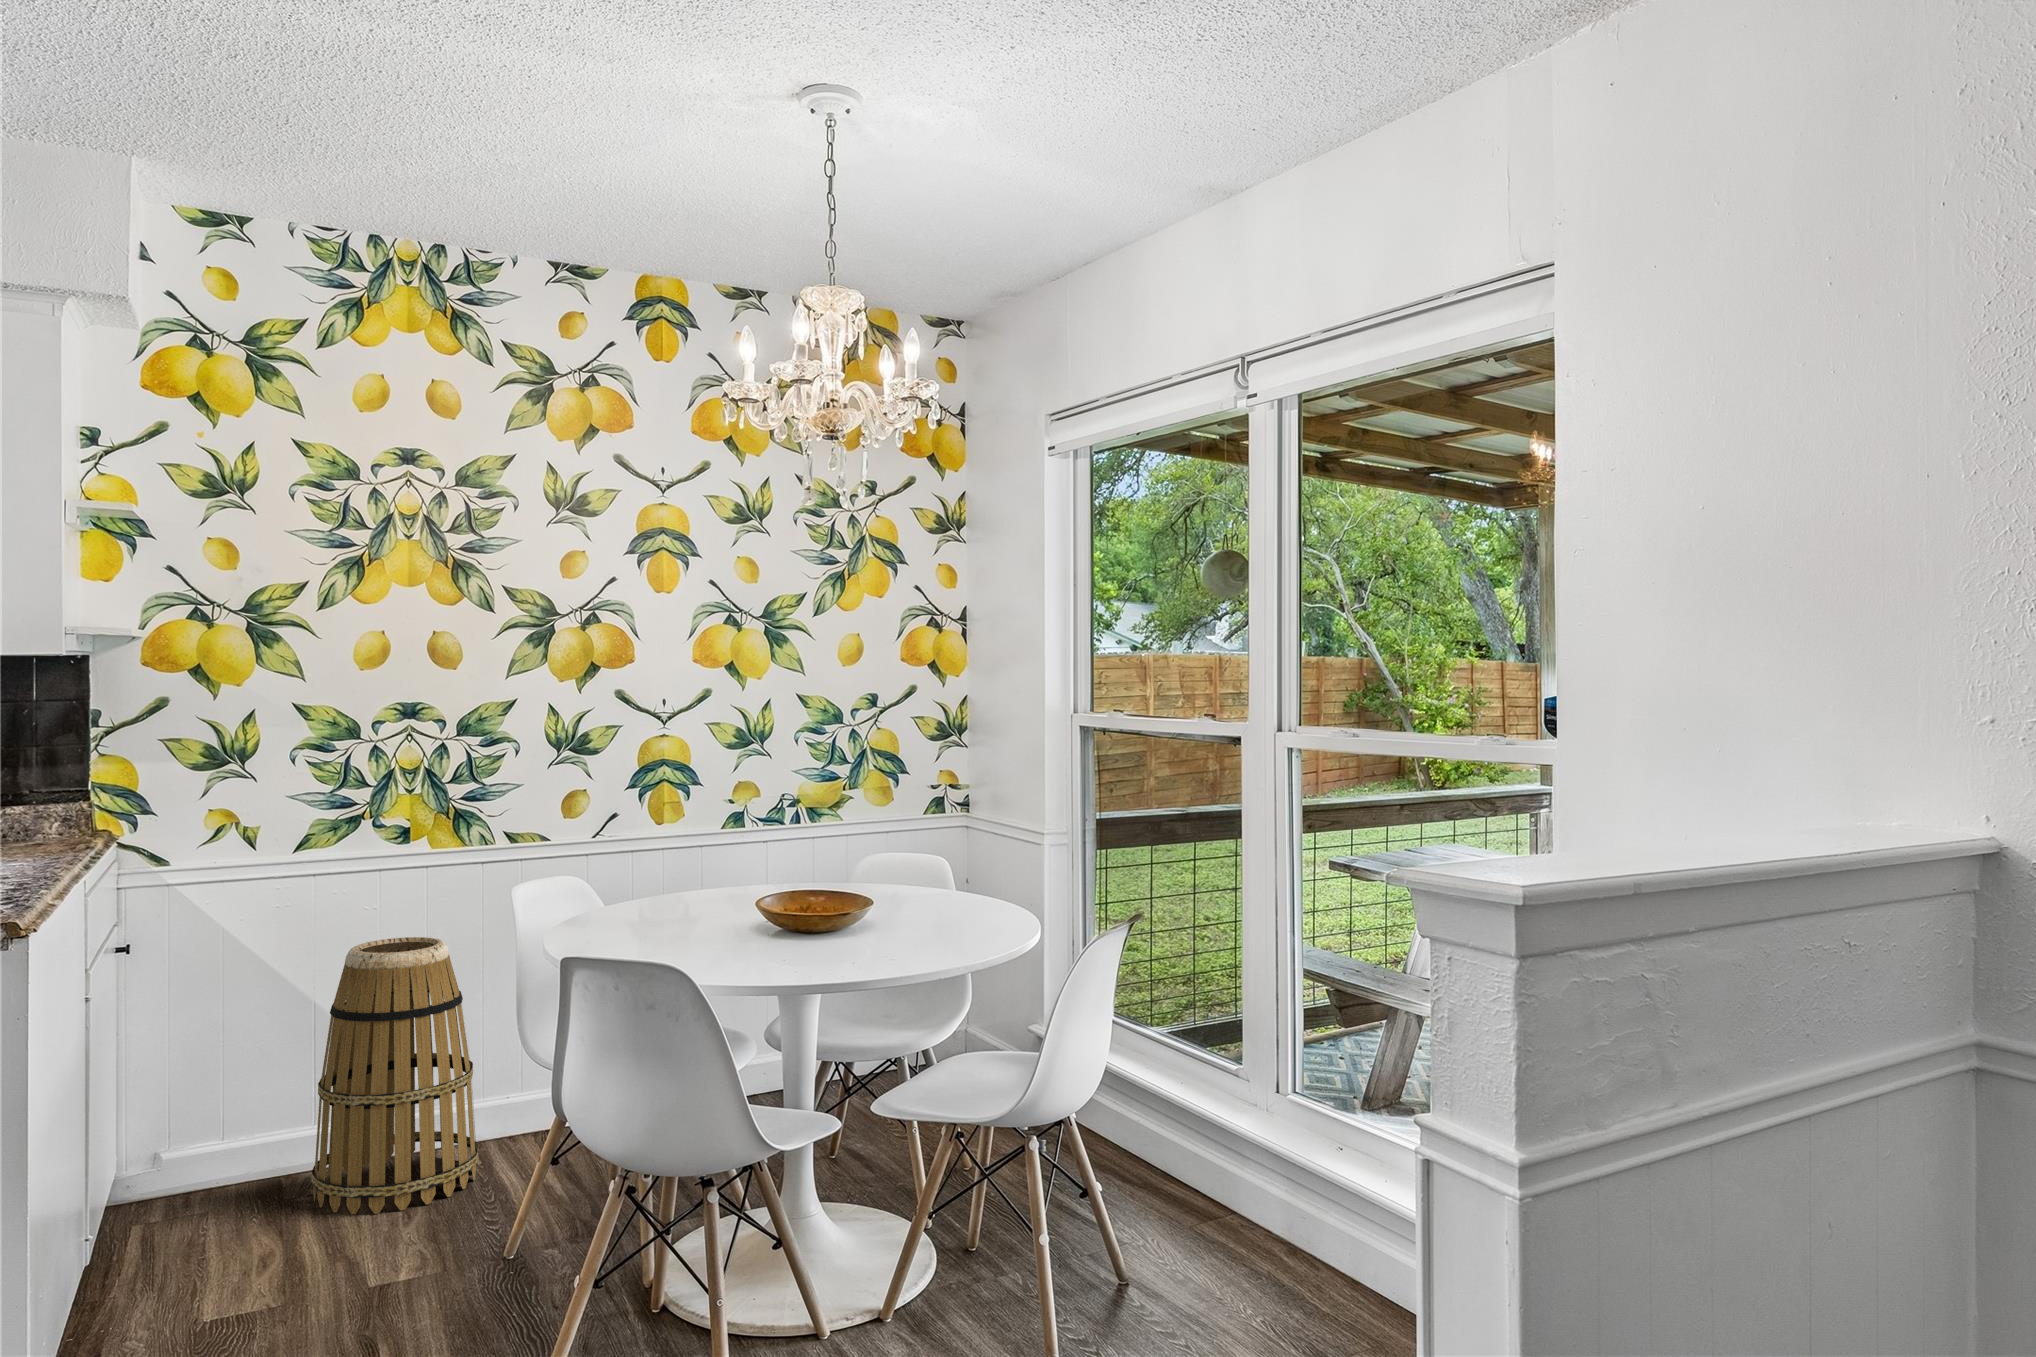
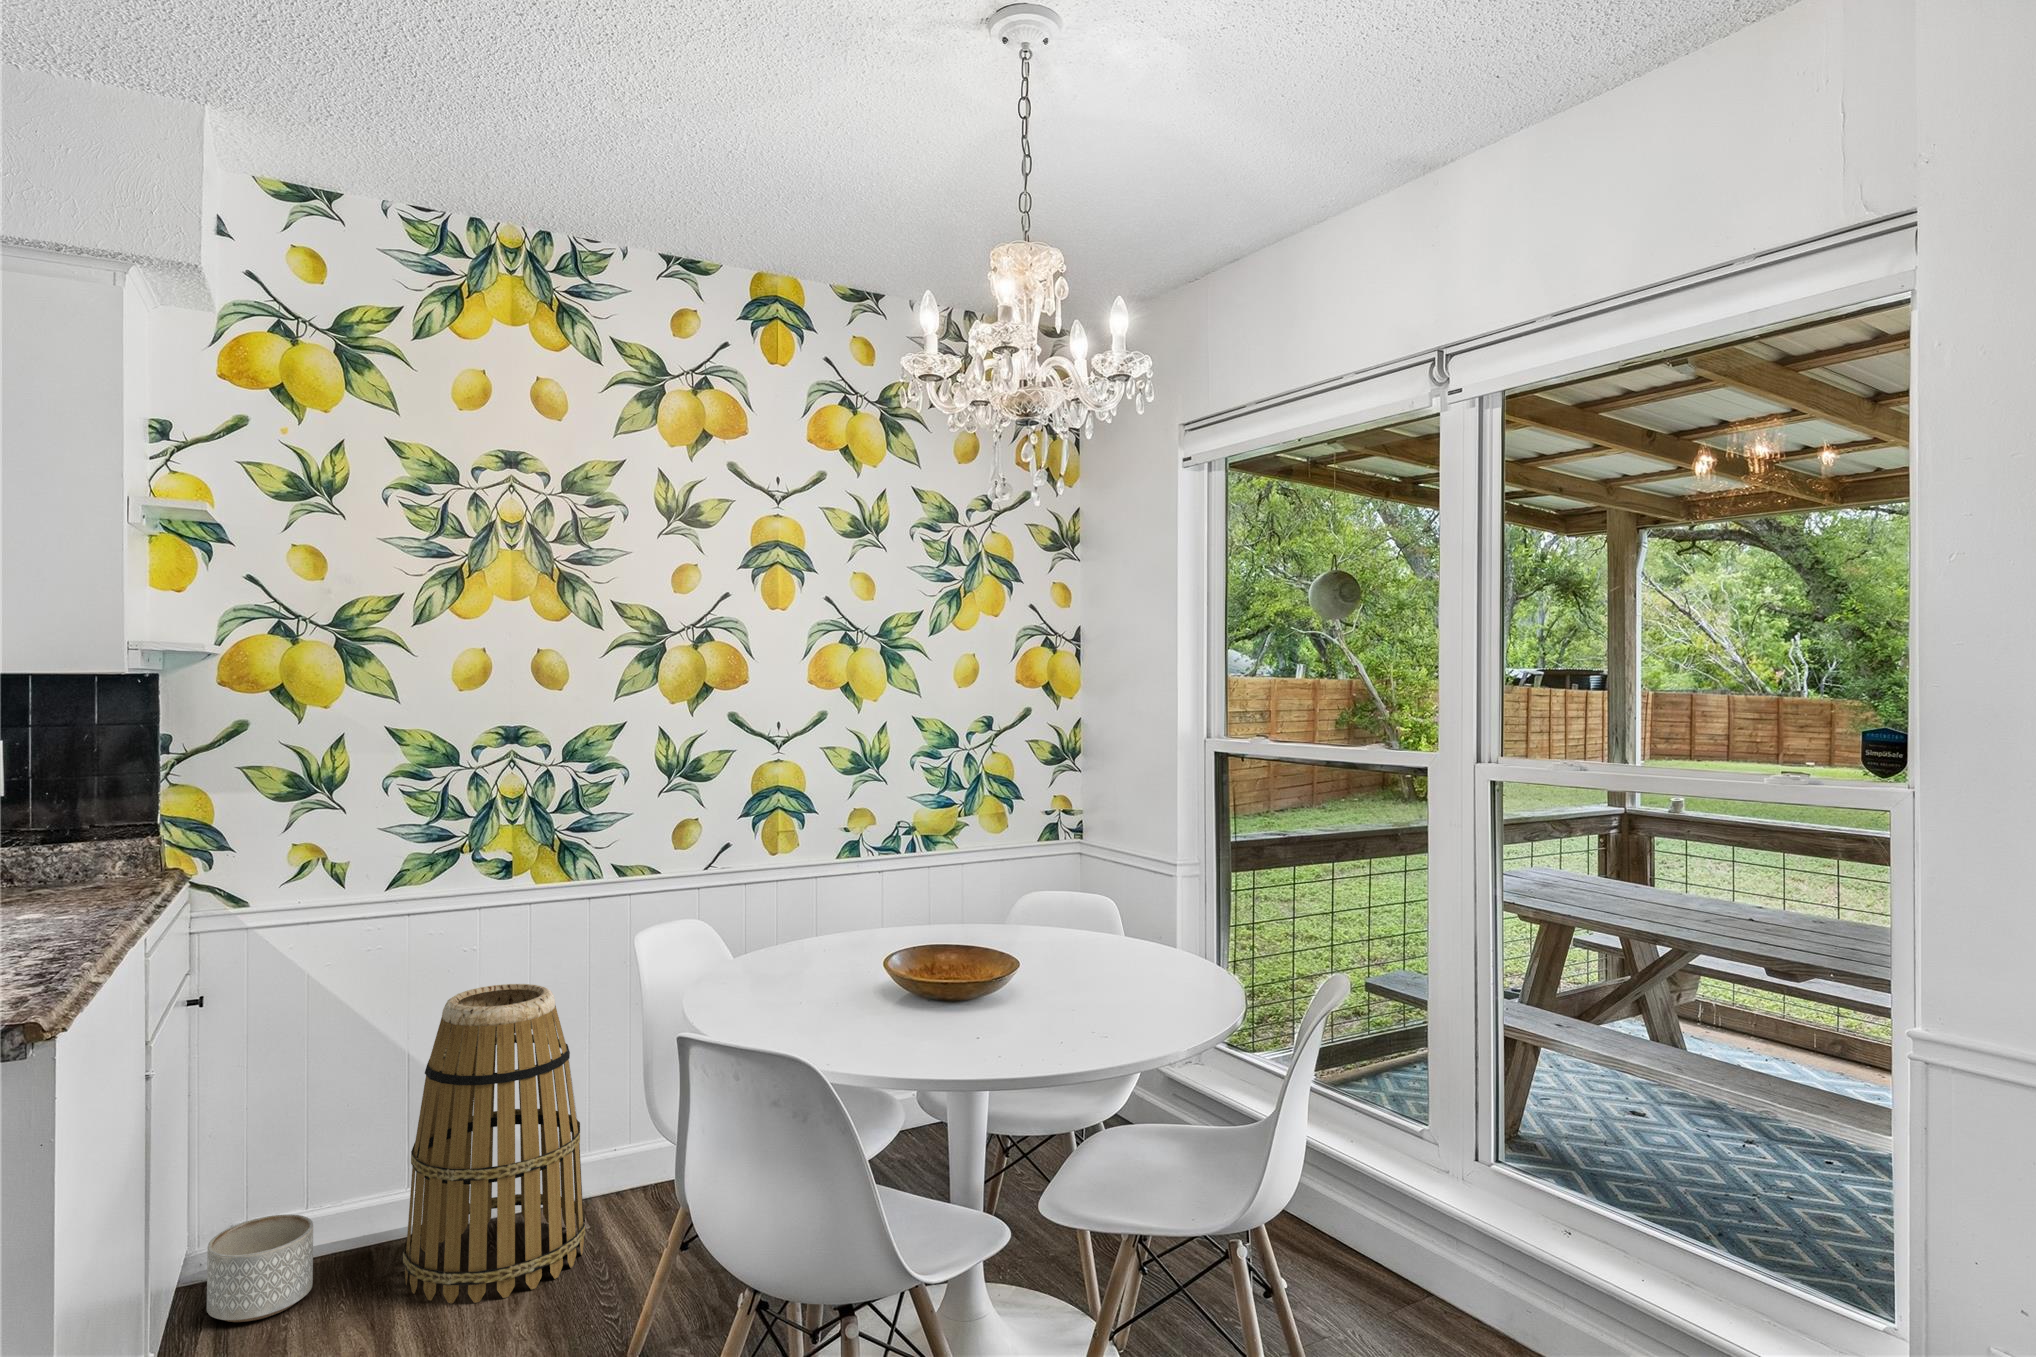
planter: none [137,1140,231,1227] -> present [207,1214,313,1322]

